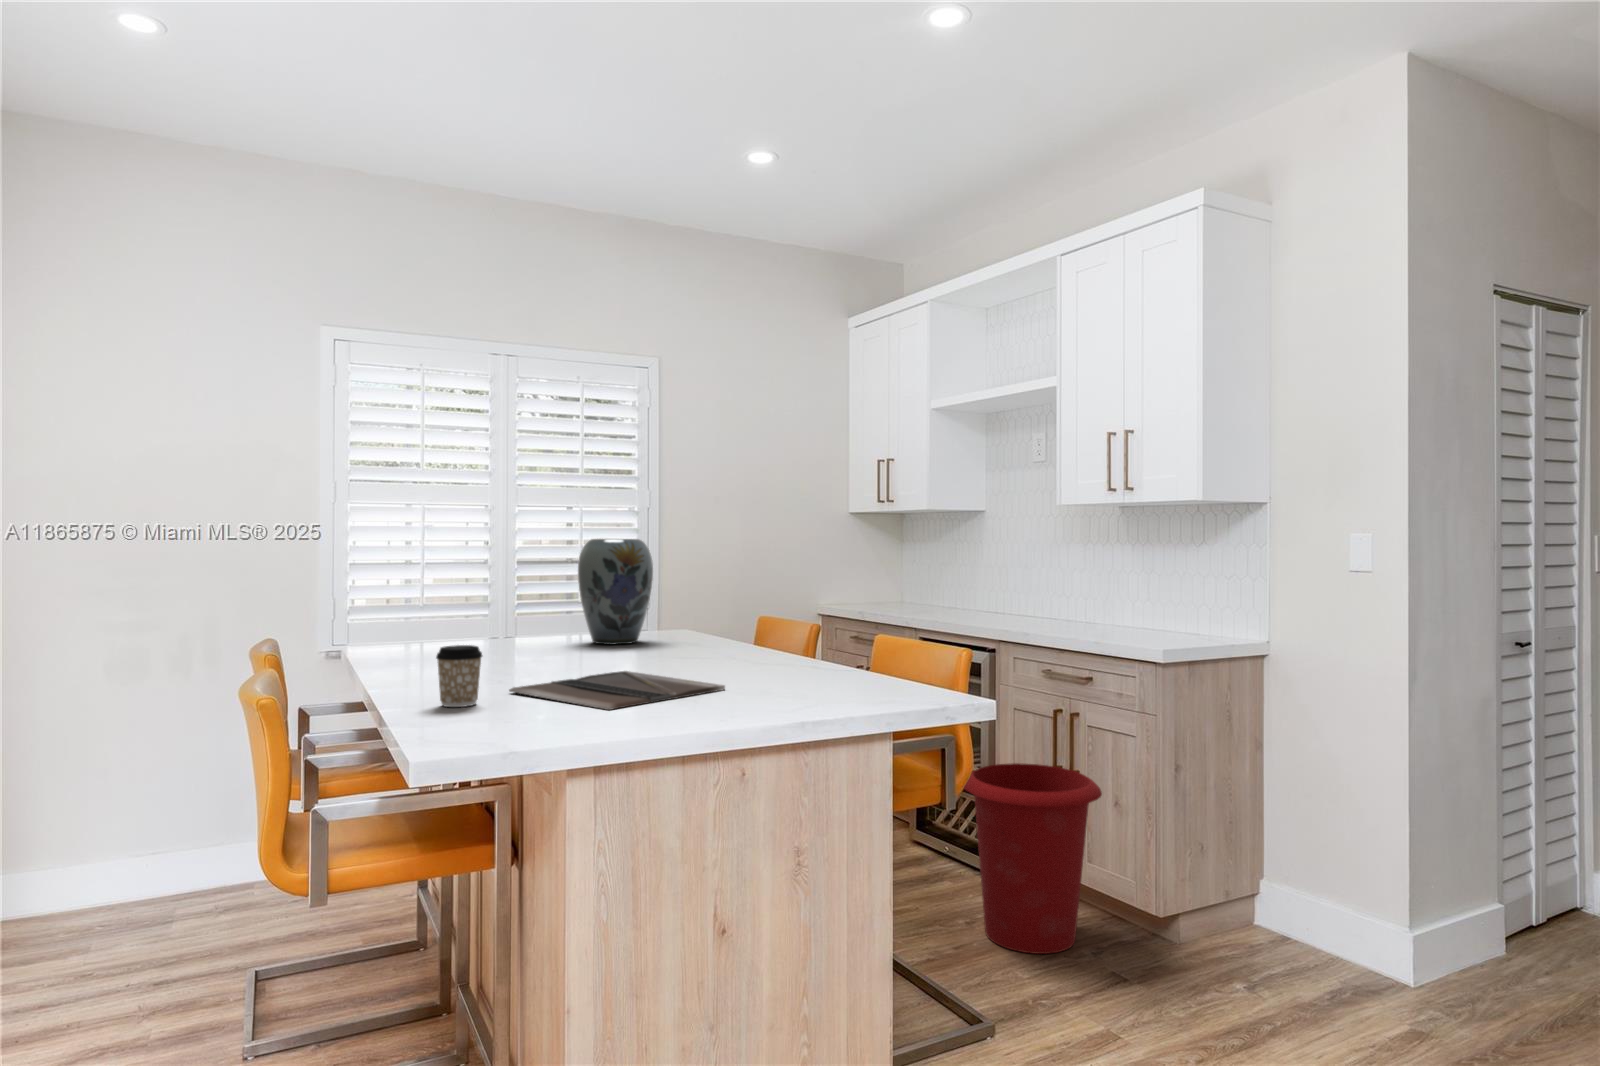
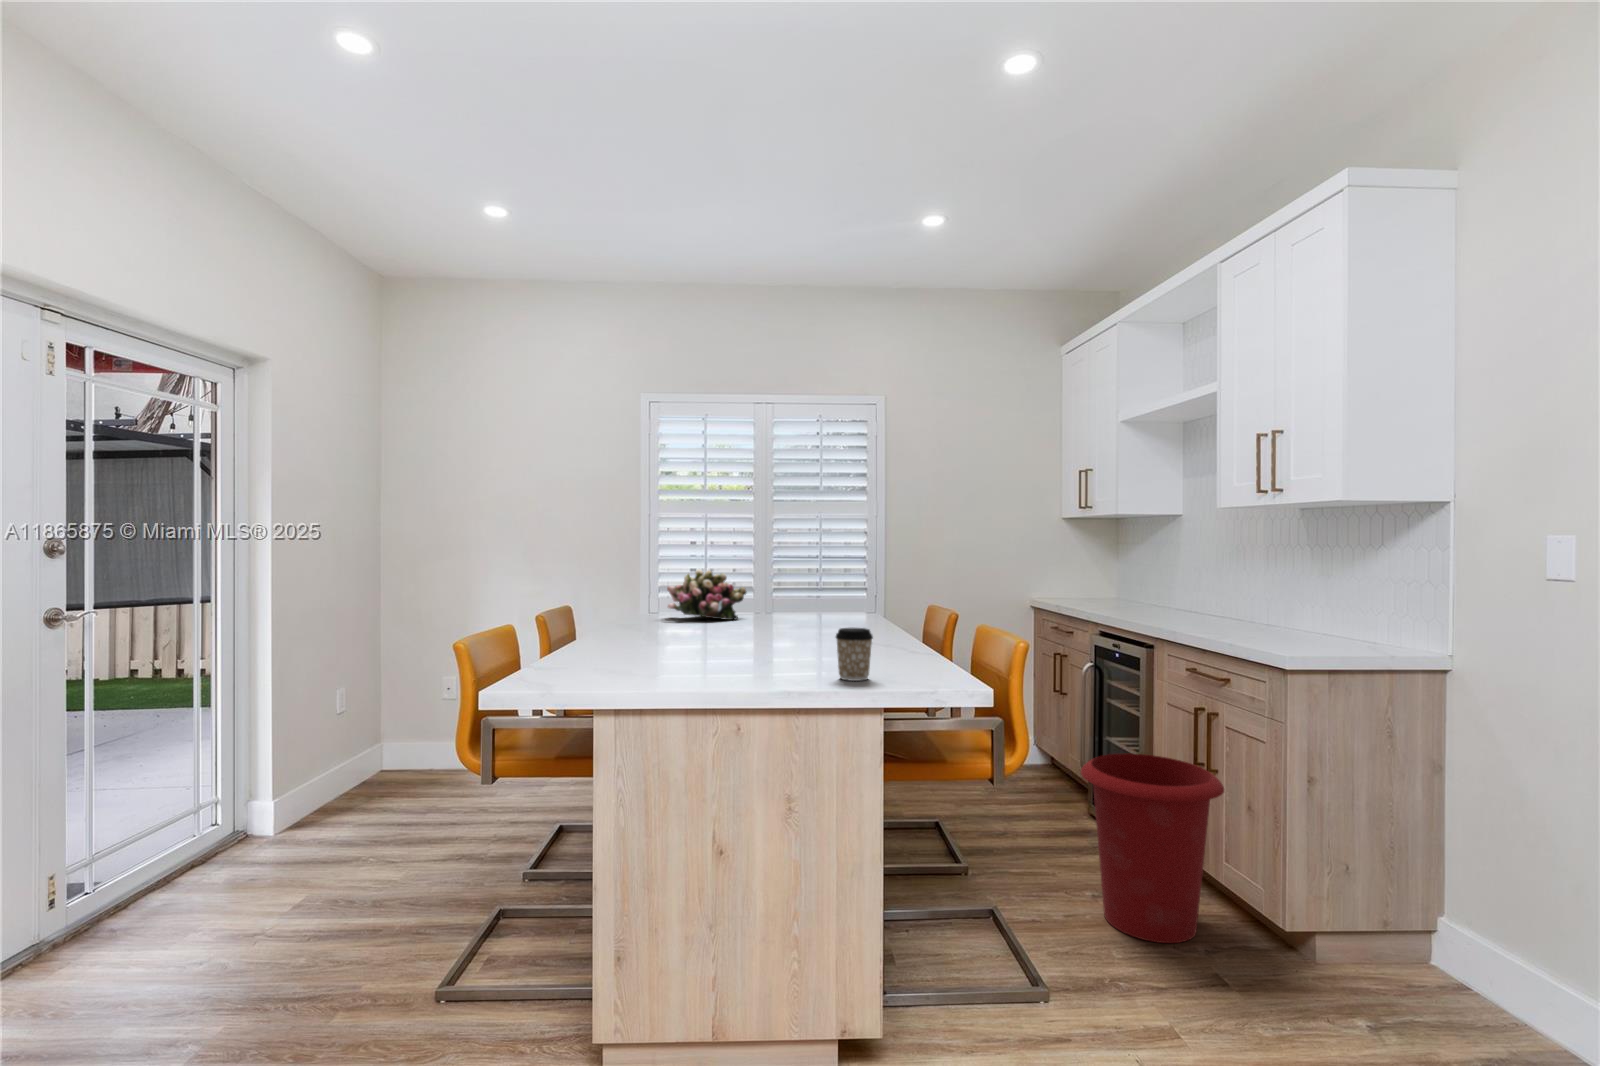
vase: present [578,539,653,645] -> none [775,540,833,623]
flower arrangement: none [418,579,529,645] -> present [667,570,746,620]
coffee cup: present [436,645,482,707] -> present [836,628,873,681]
laptop: present [509,671,725,710] -> none [643,642,792,669]

